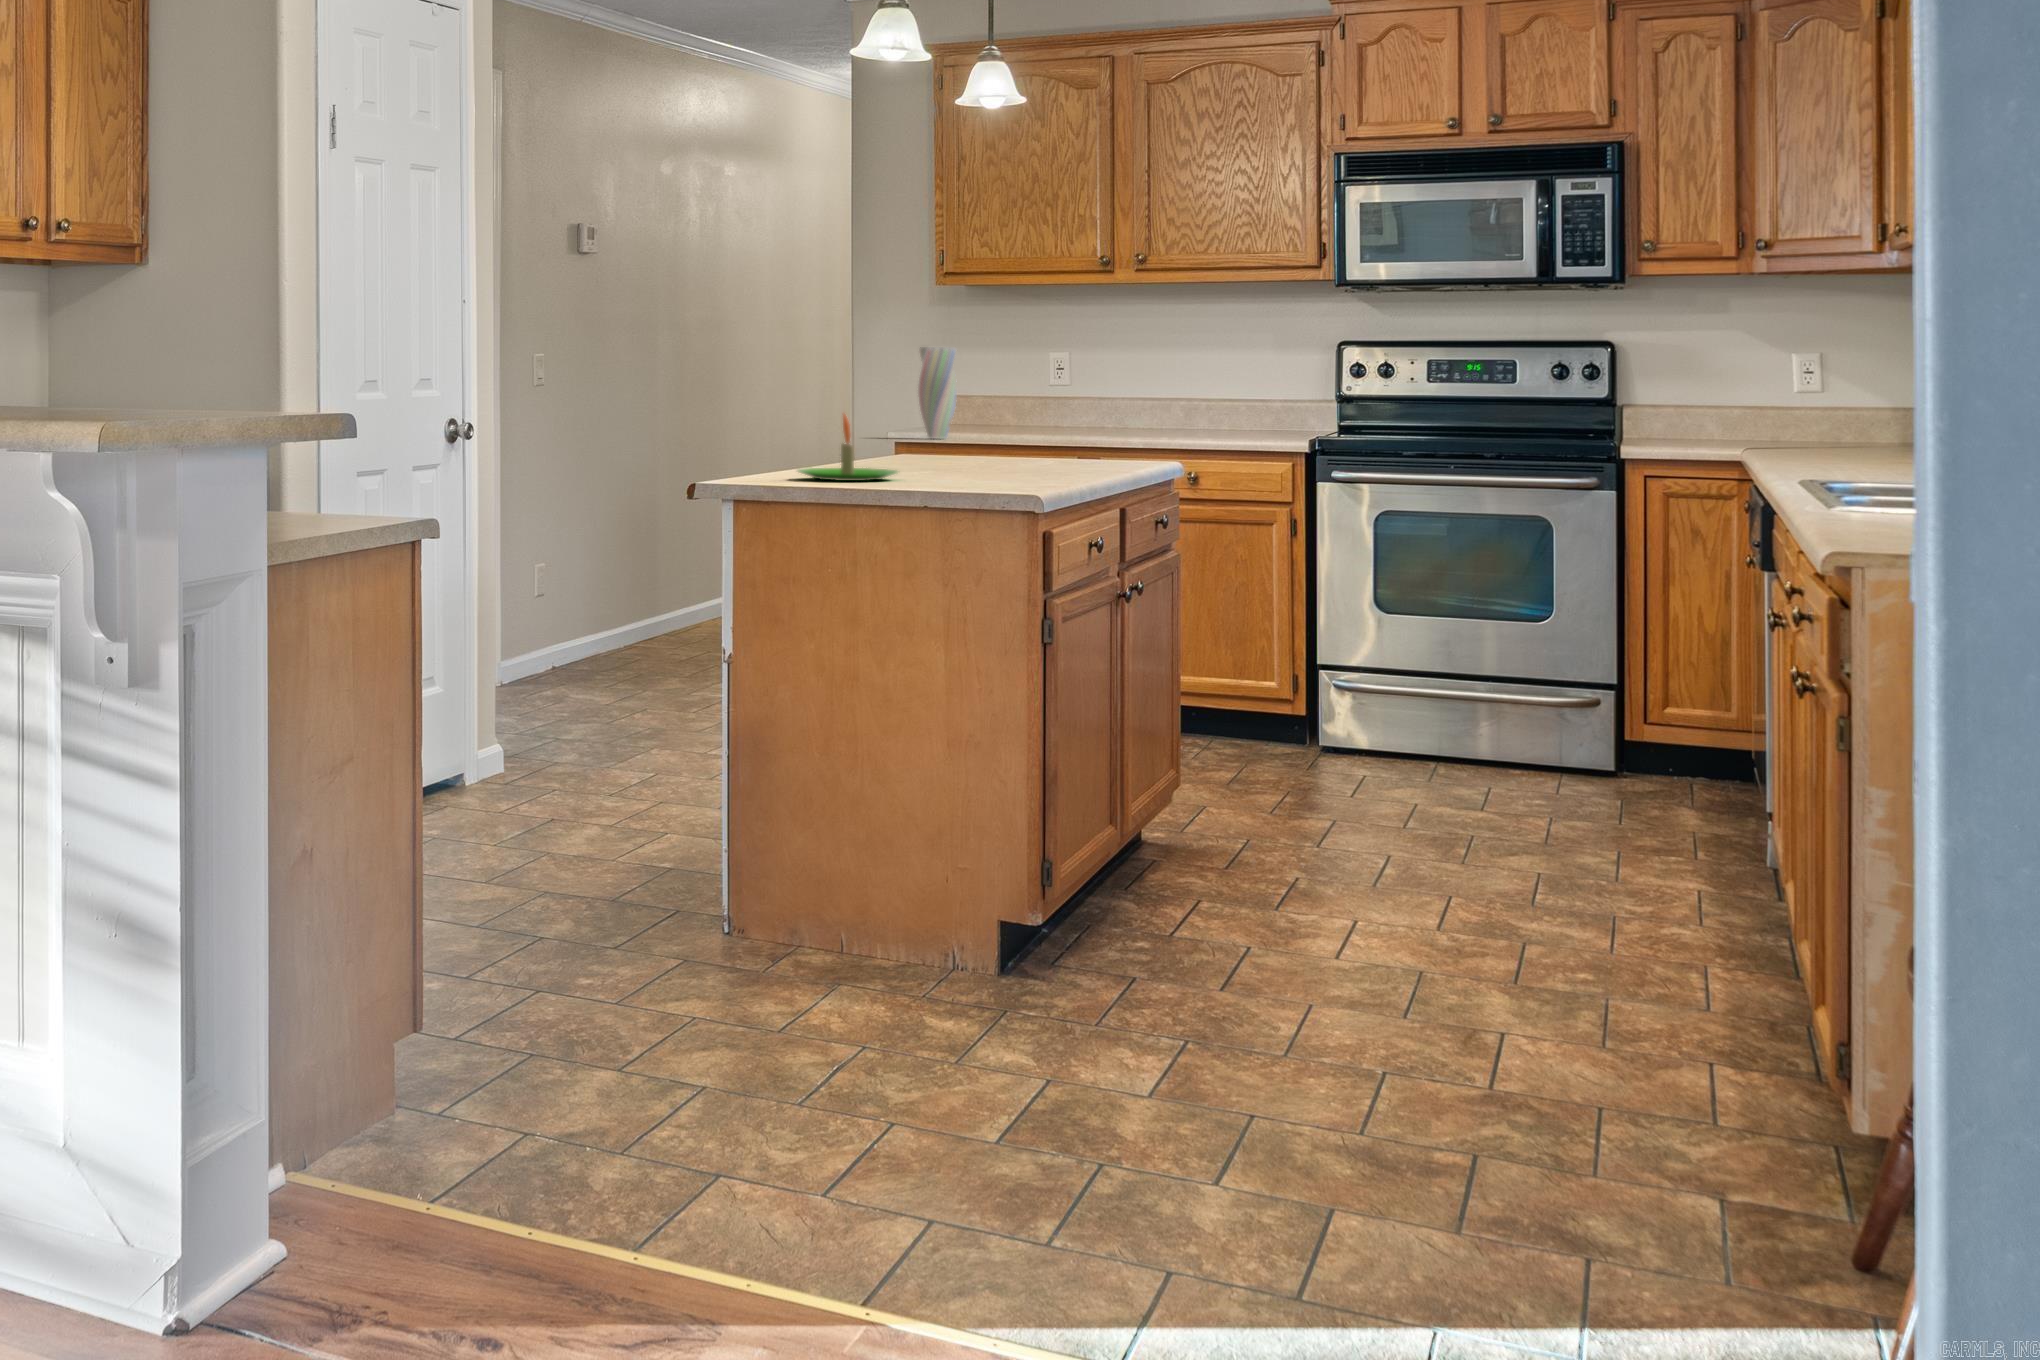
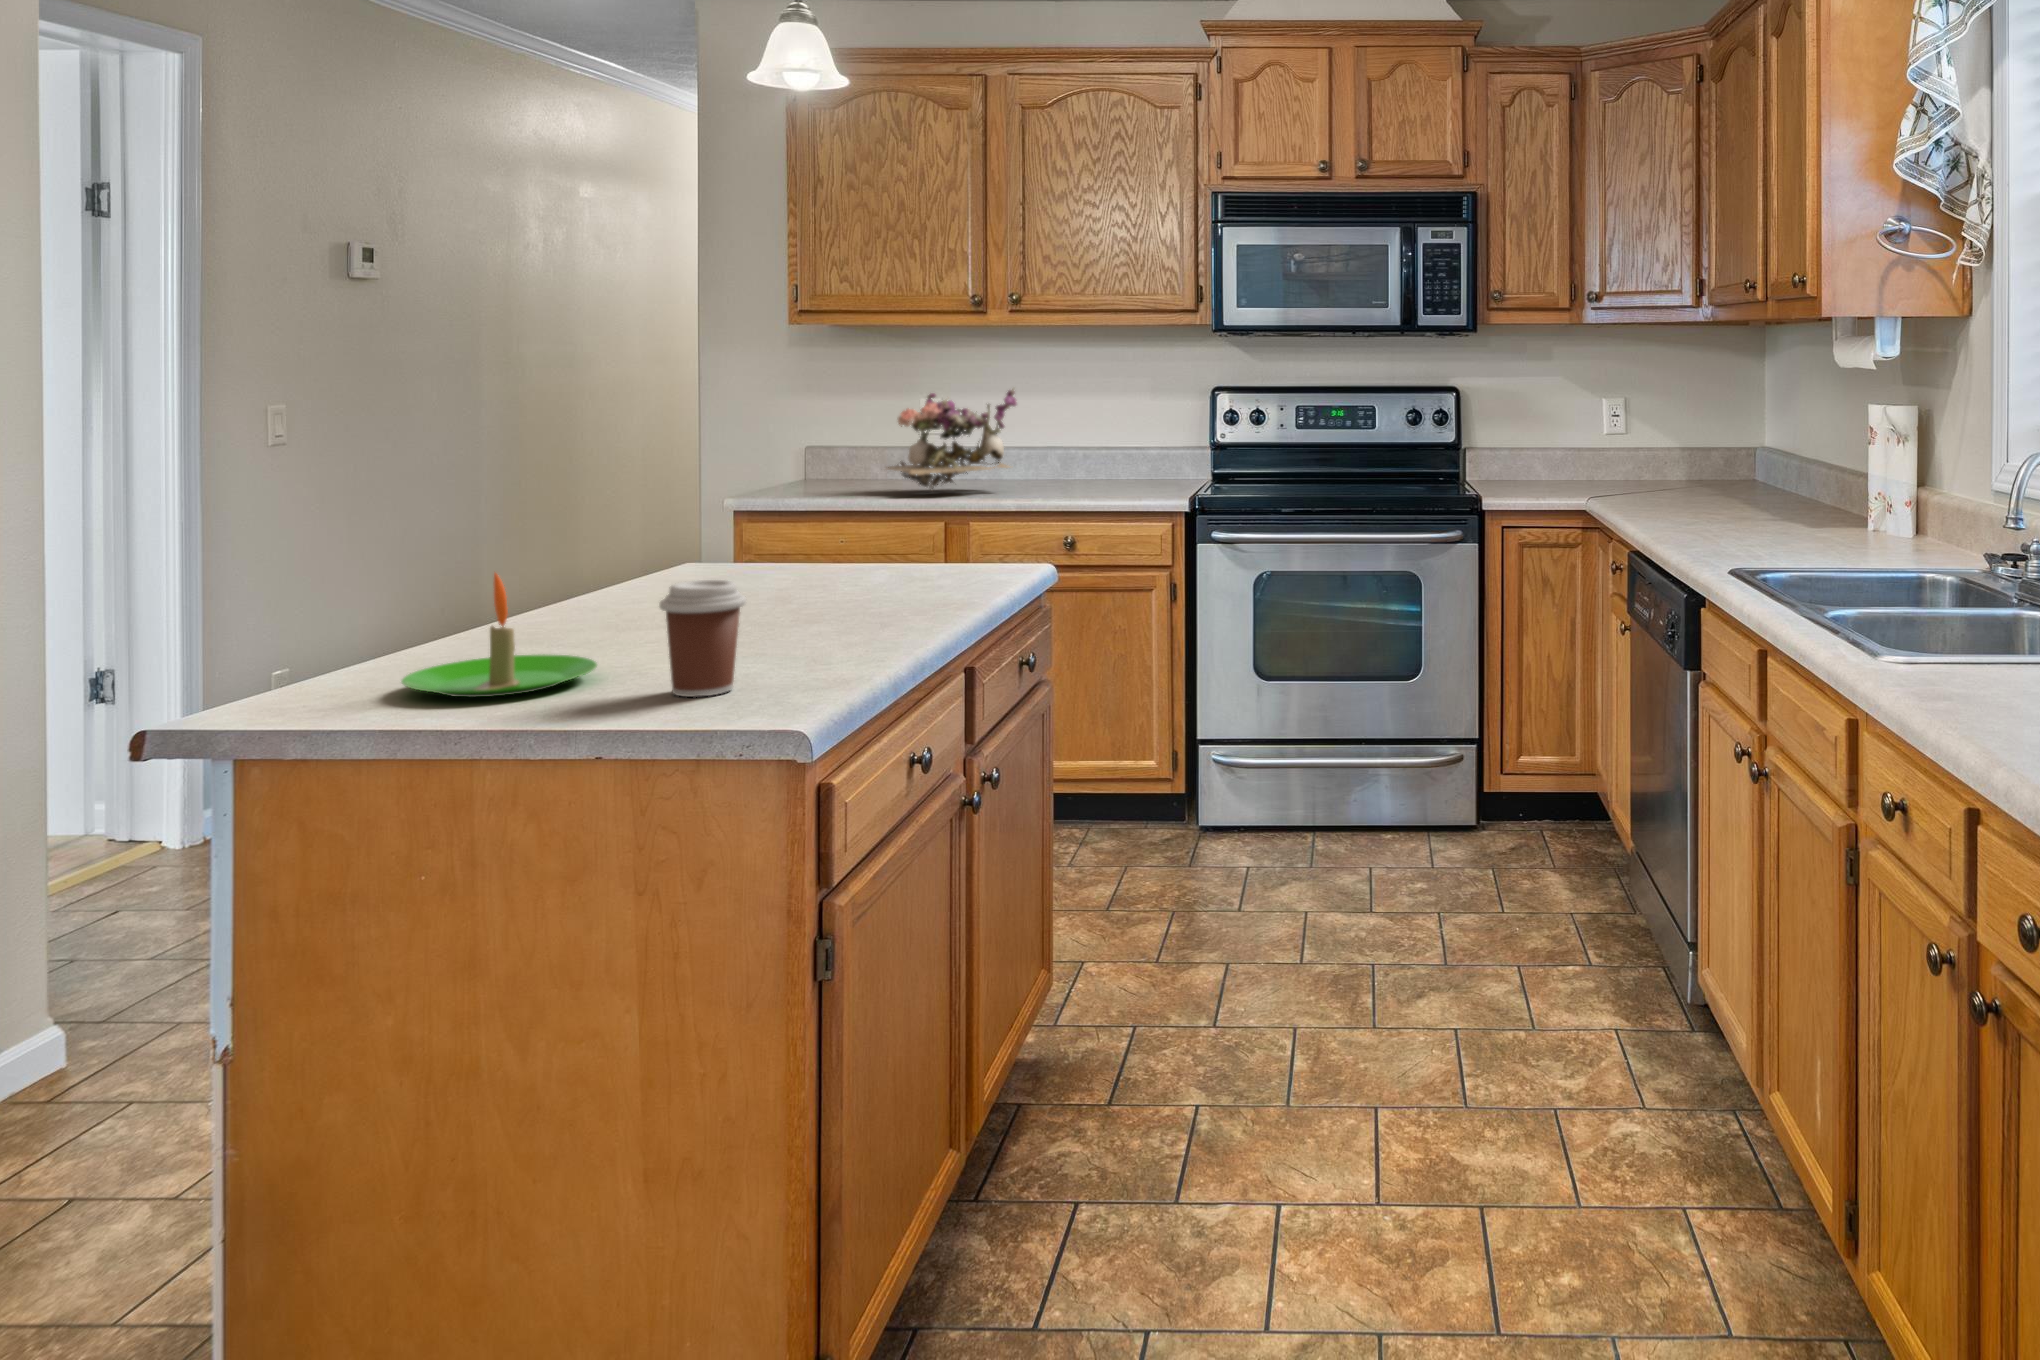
flower arrangement: none [1017,343,1143,440] -> present [887,389,1017,489]
vase: present [918,347,957,439] -> none [771,390,817,494]
coffee cup: none [943,418,992,483] -> present [659,580,746,697]

